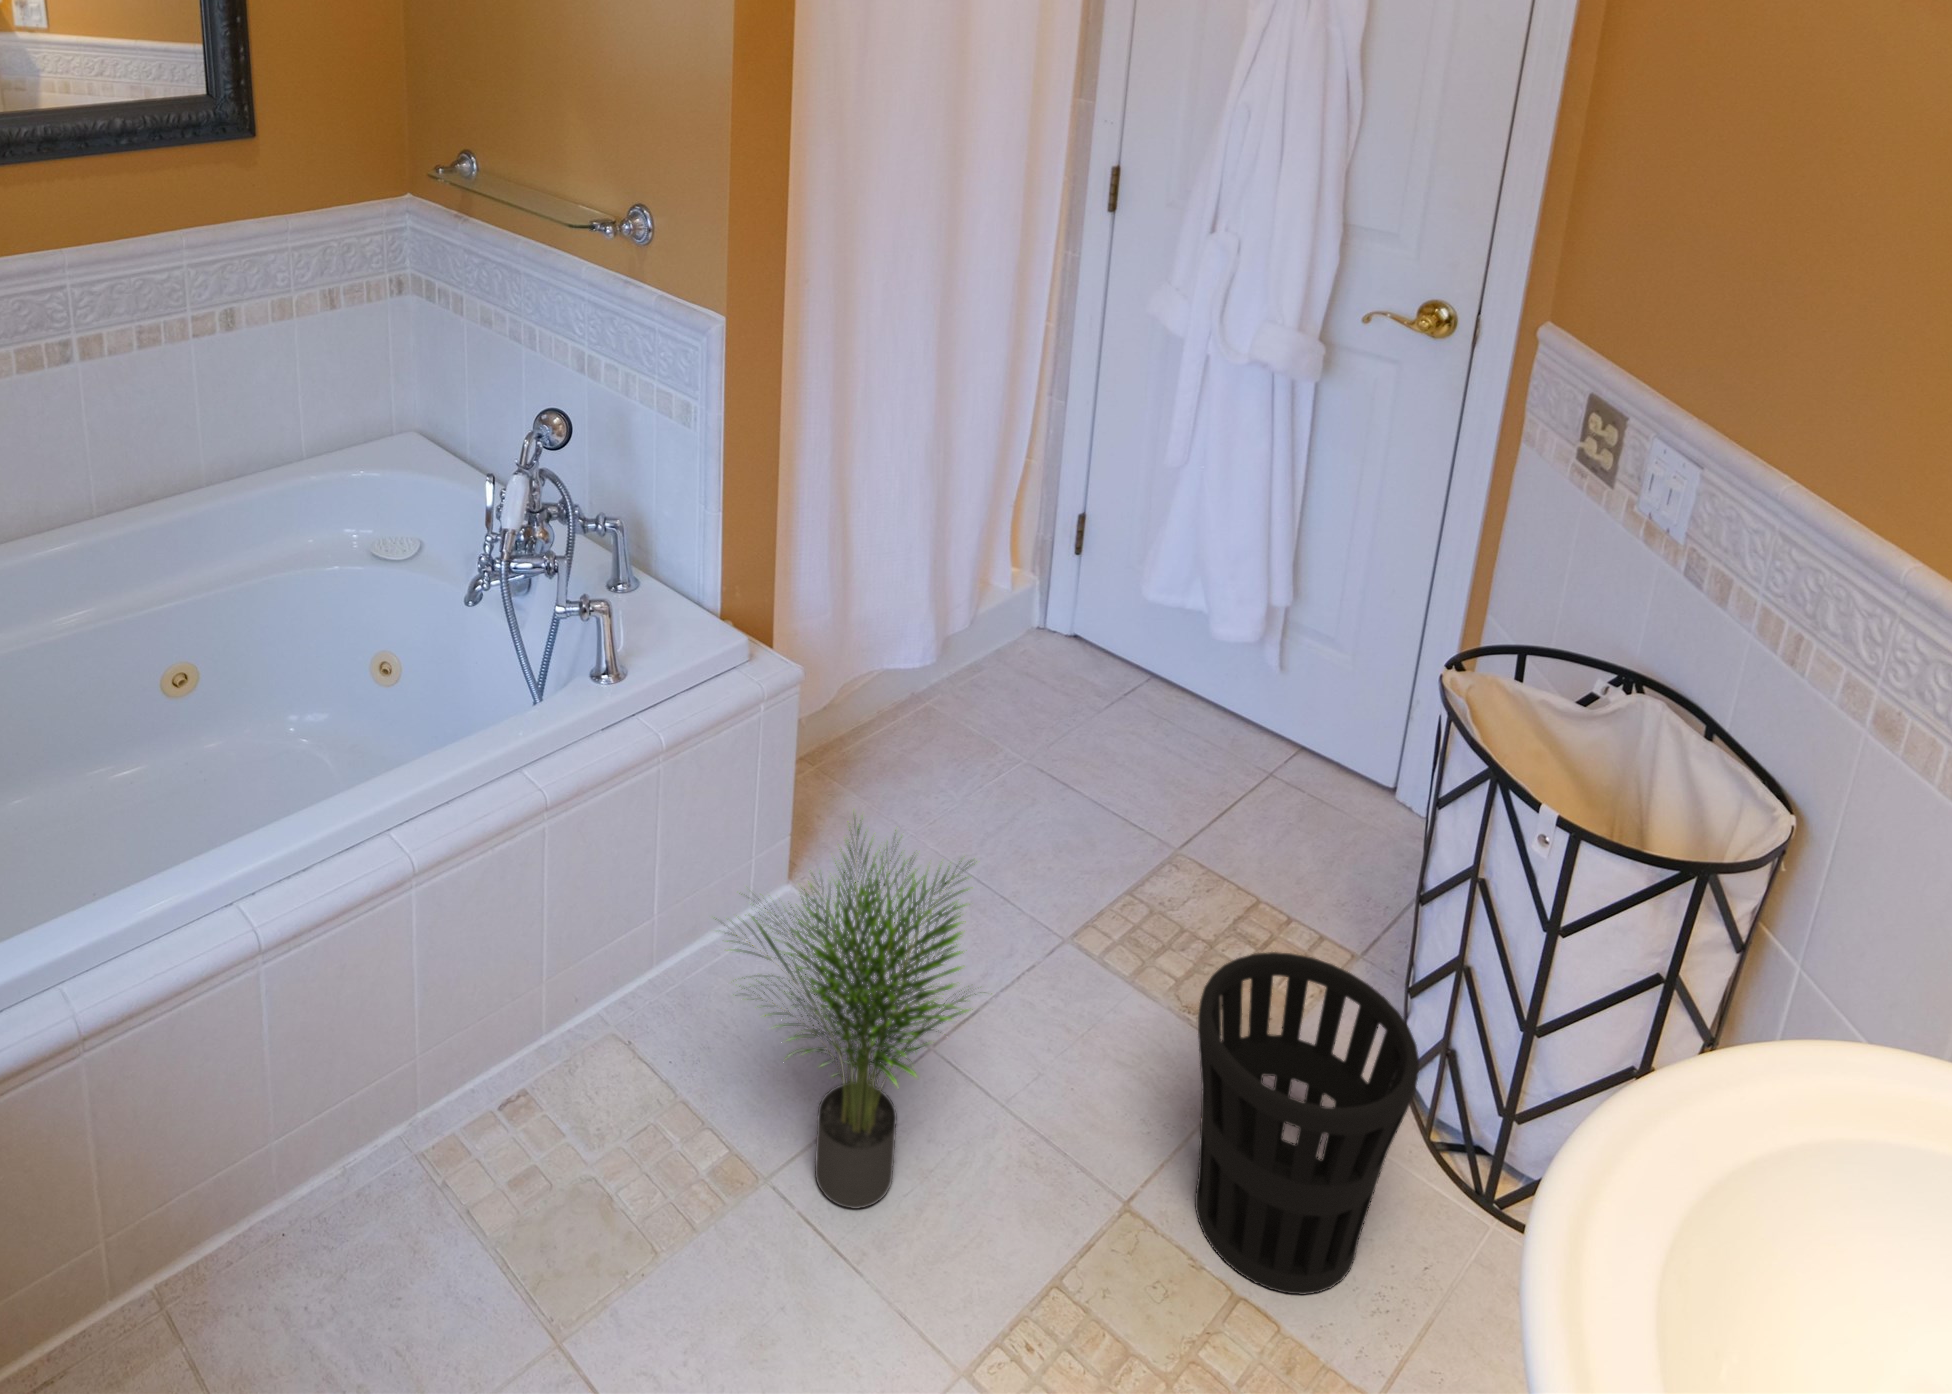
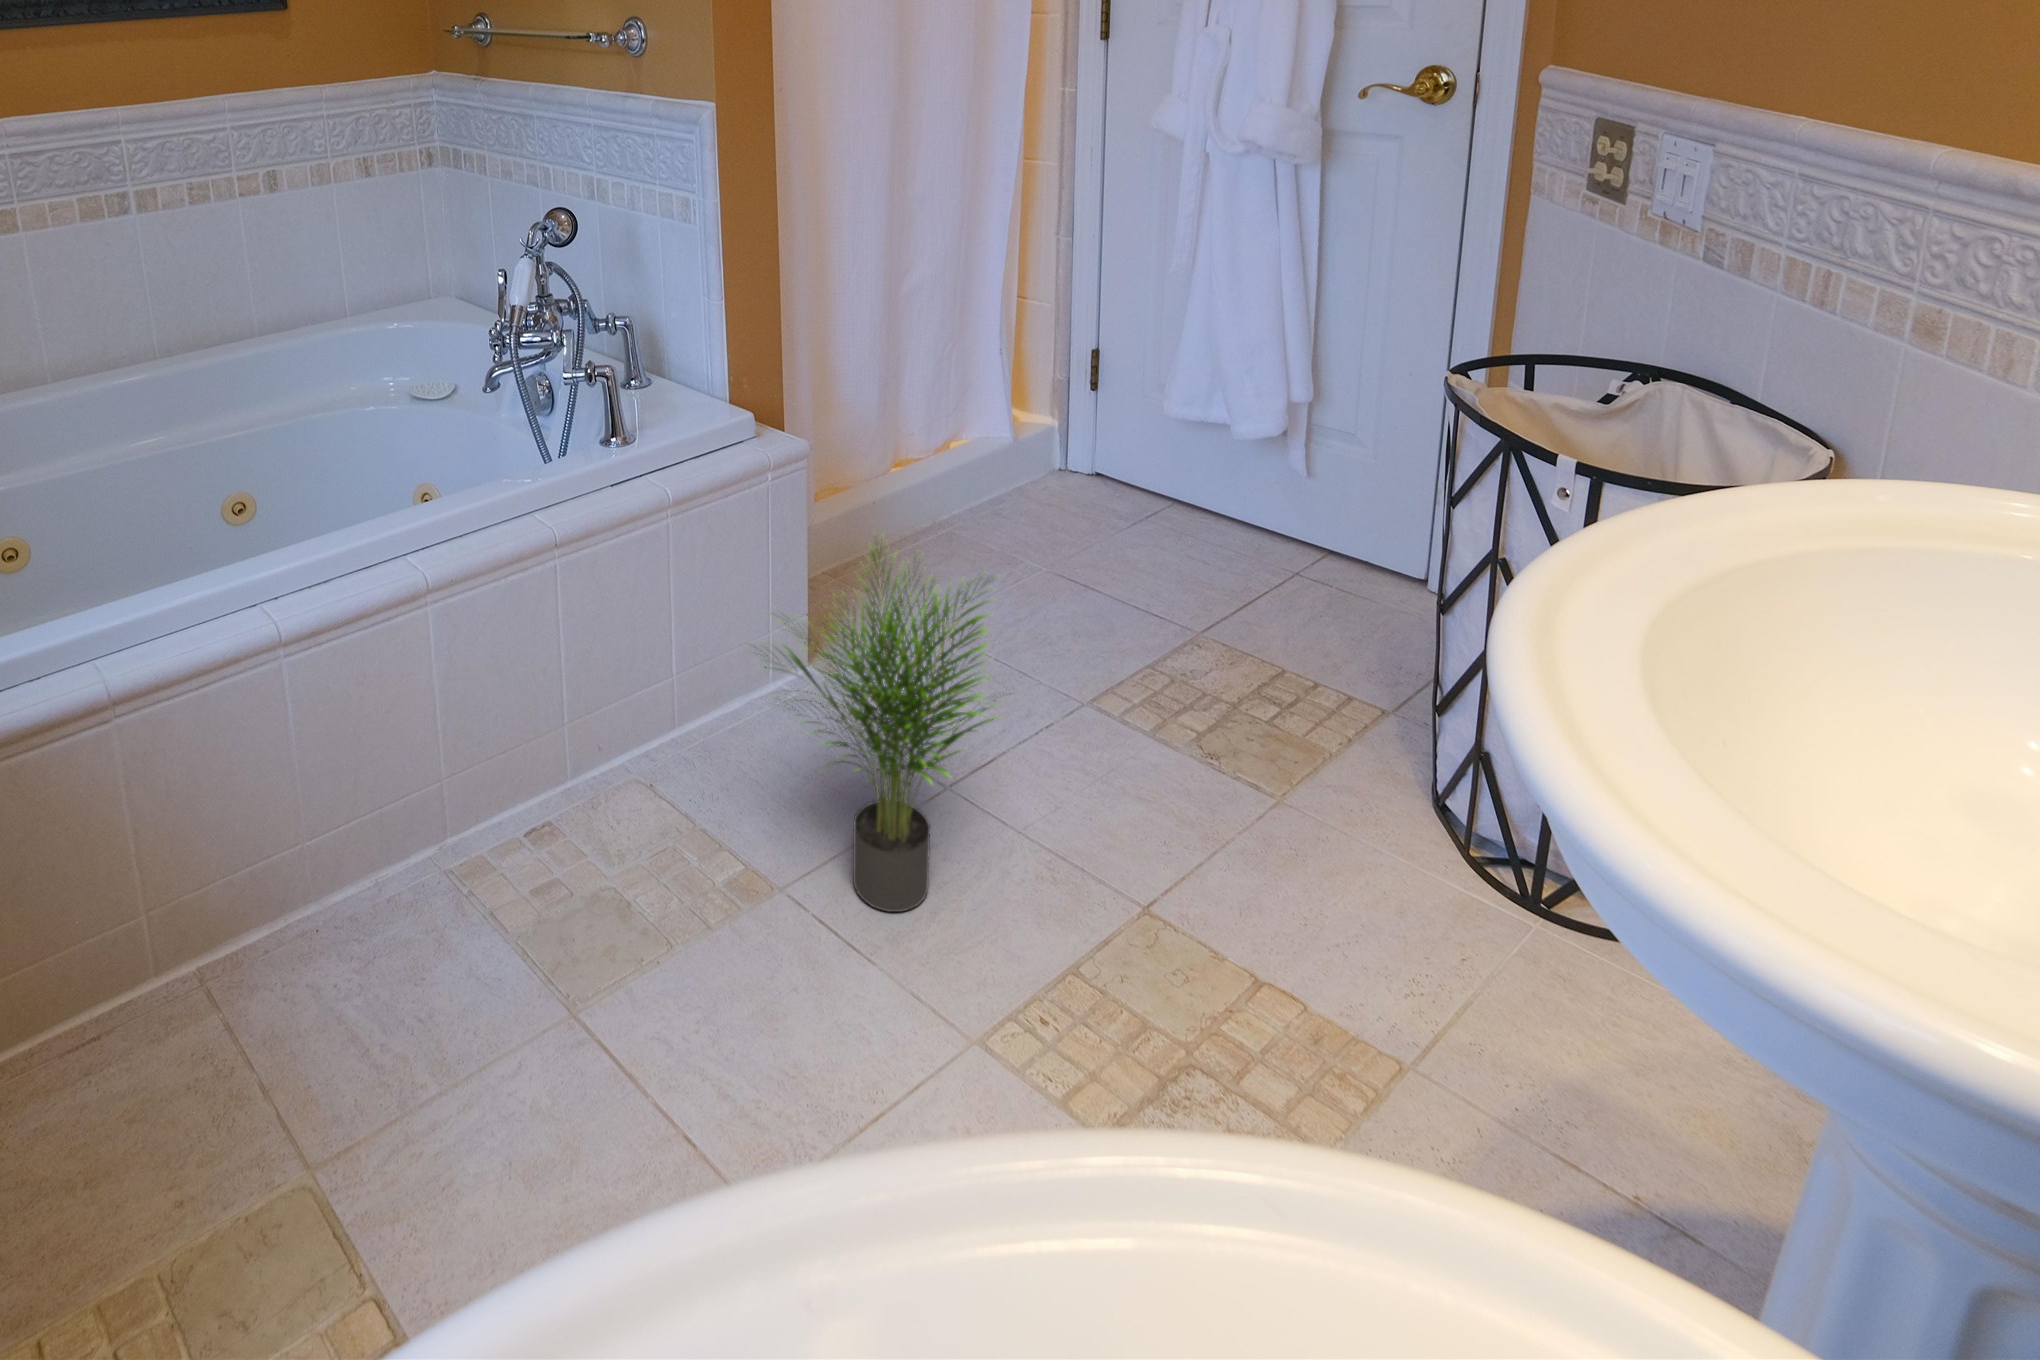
wastebasket: present [1195,952,1419,1294] -> none [1228,664,1468,986]

